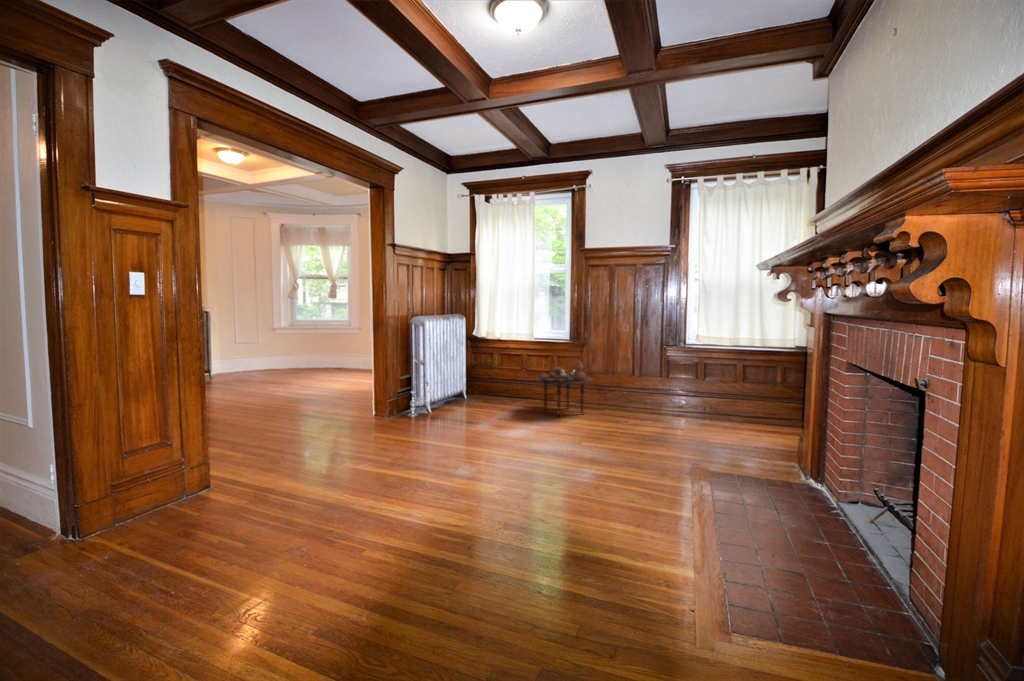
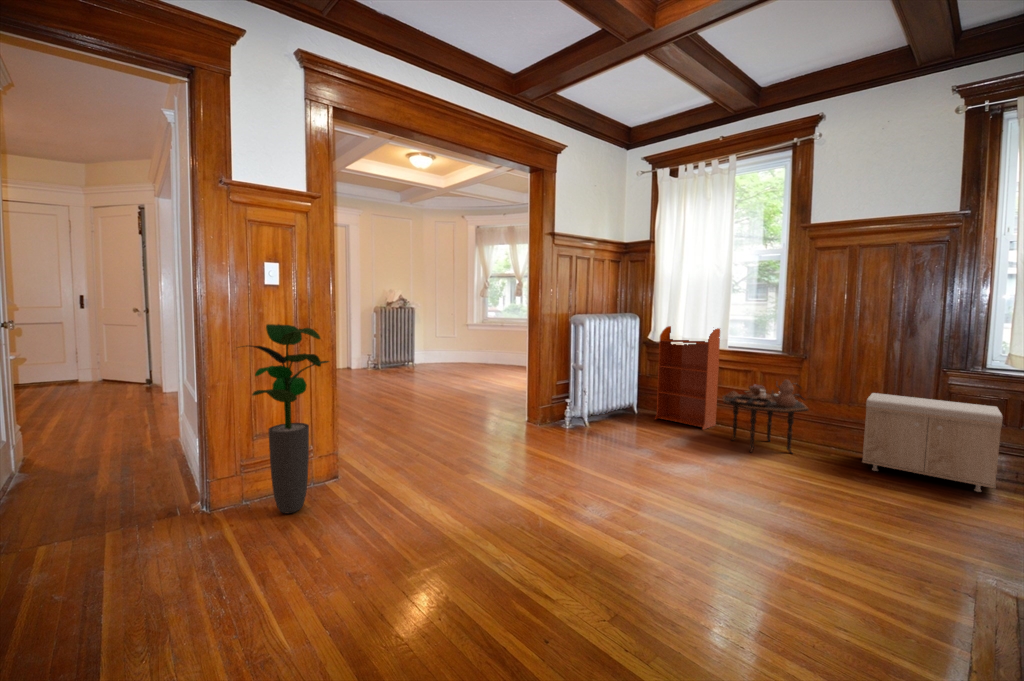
bookcase: none [484,319,530,406] -> present [655,326,720,430]
potted plant: none [127,334,227,519] -> present [243,324,329,513]
storage bench: none [626,366,694,422] -> present [862,393,1003,492]

